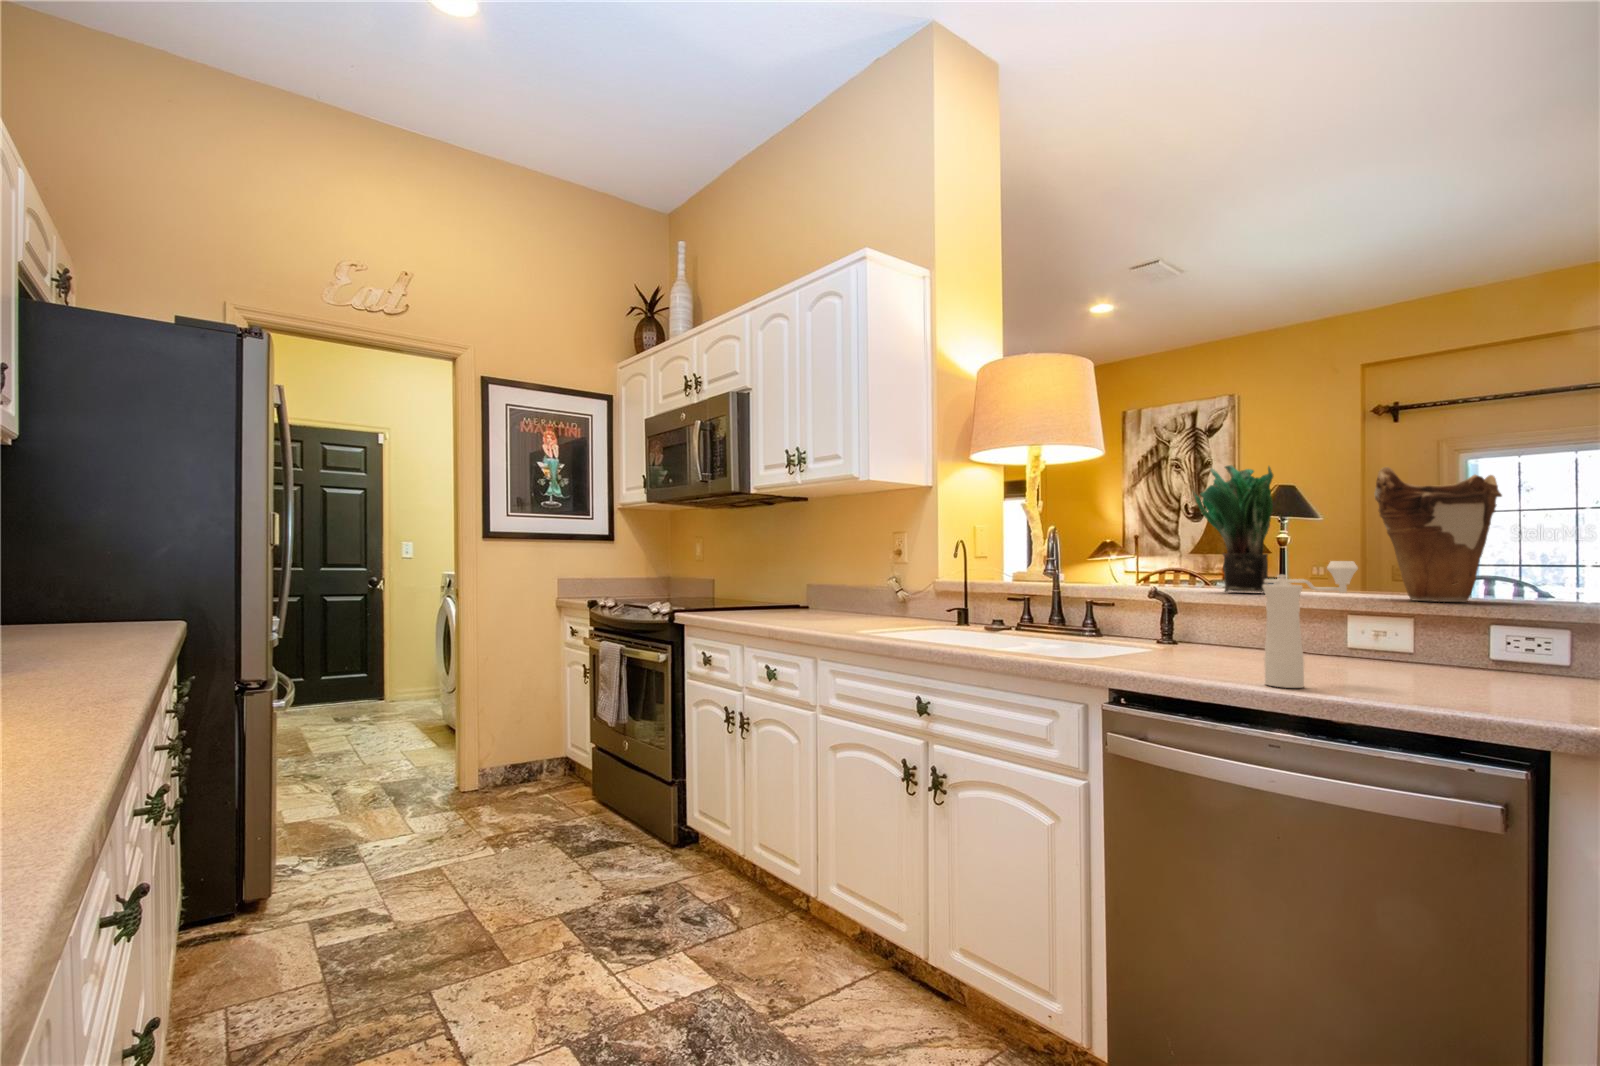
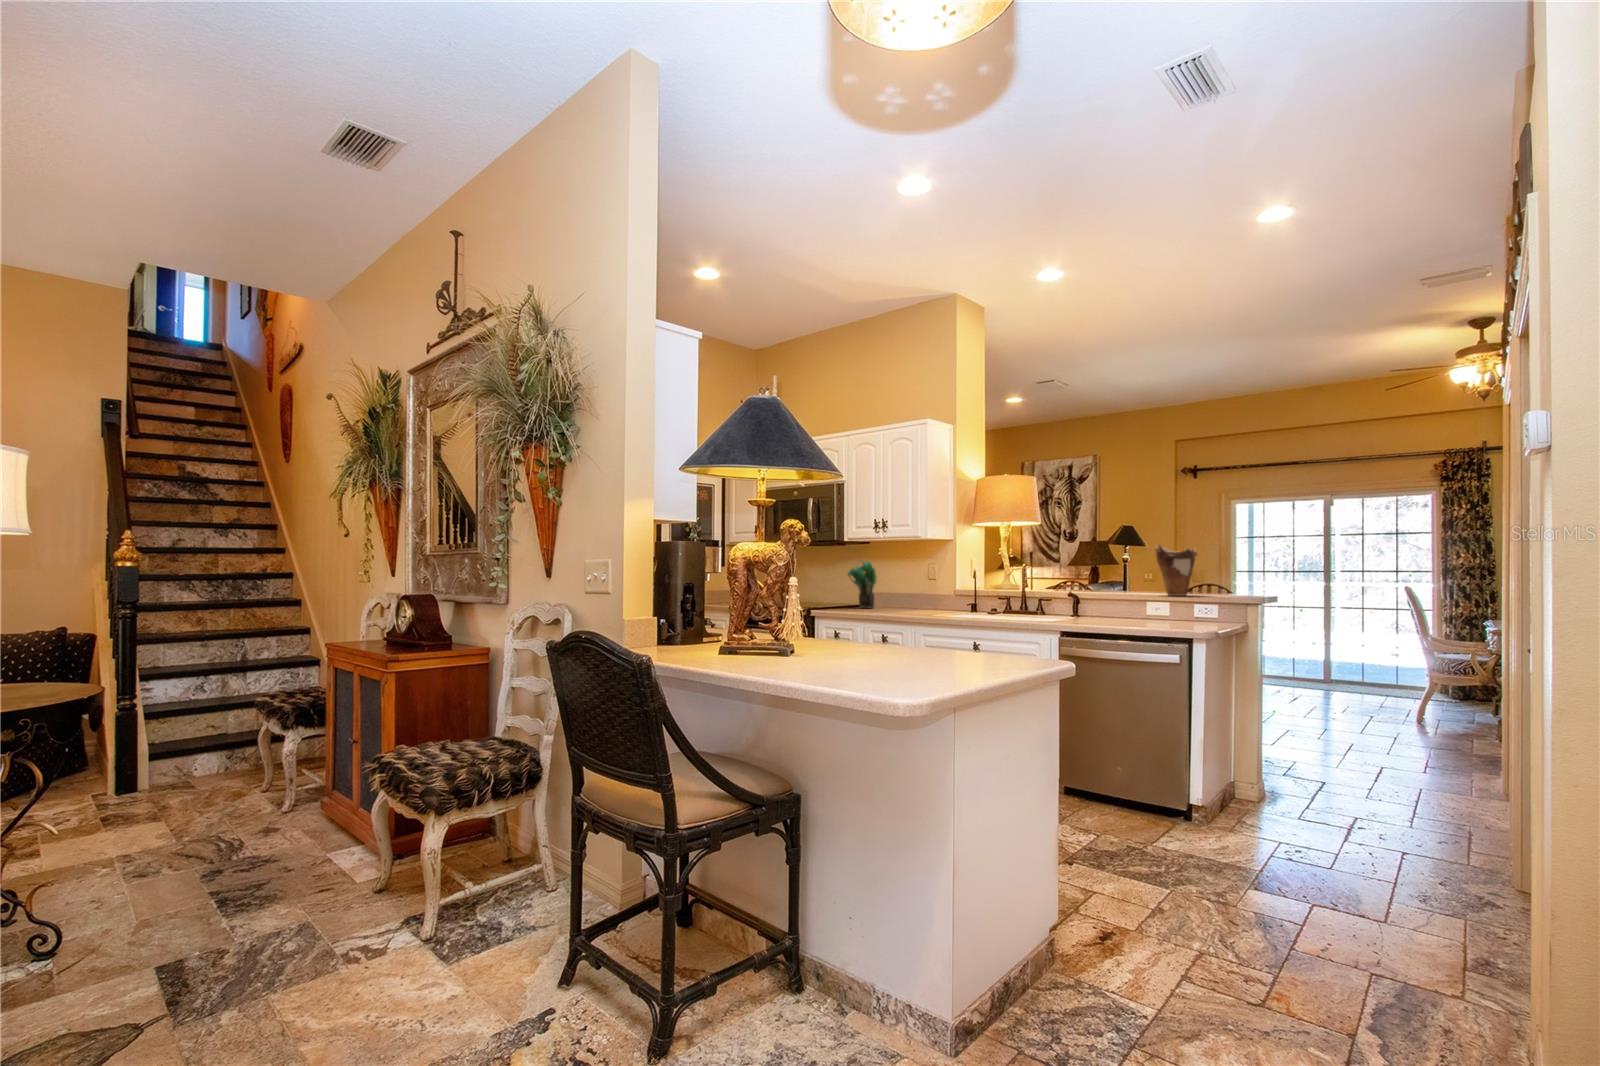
potted plant: present [1194,465,1273,592] -> present [847,560,877,608]
pepper mill: present [1262,561,1358,688] -> none [1114,583,1144,626]

